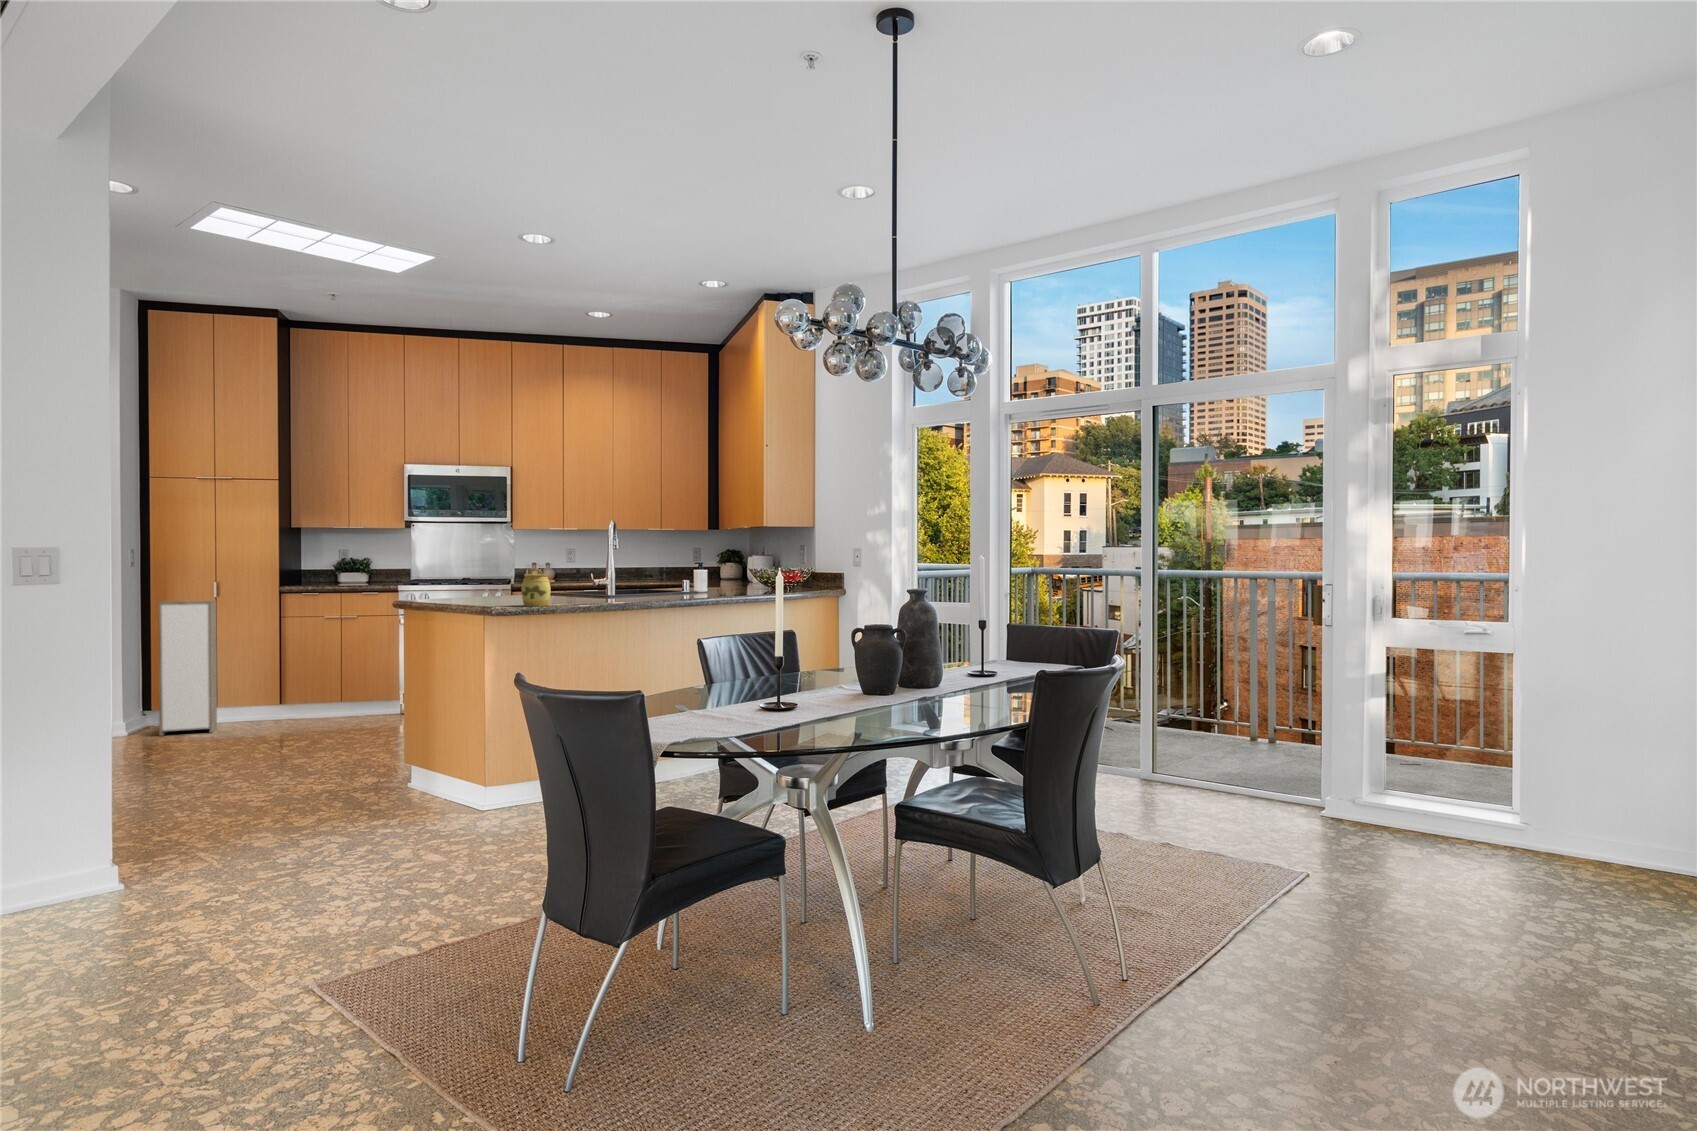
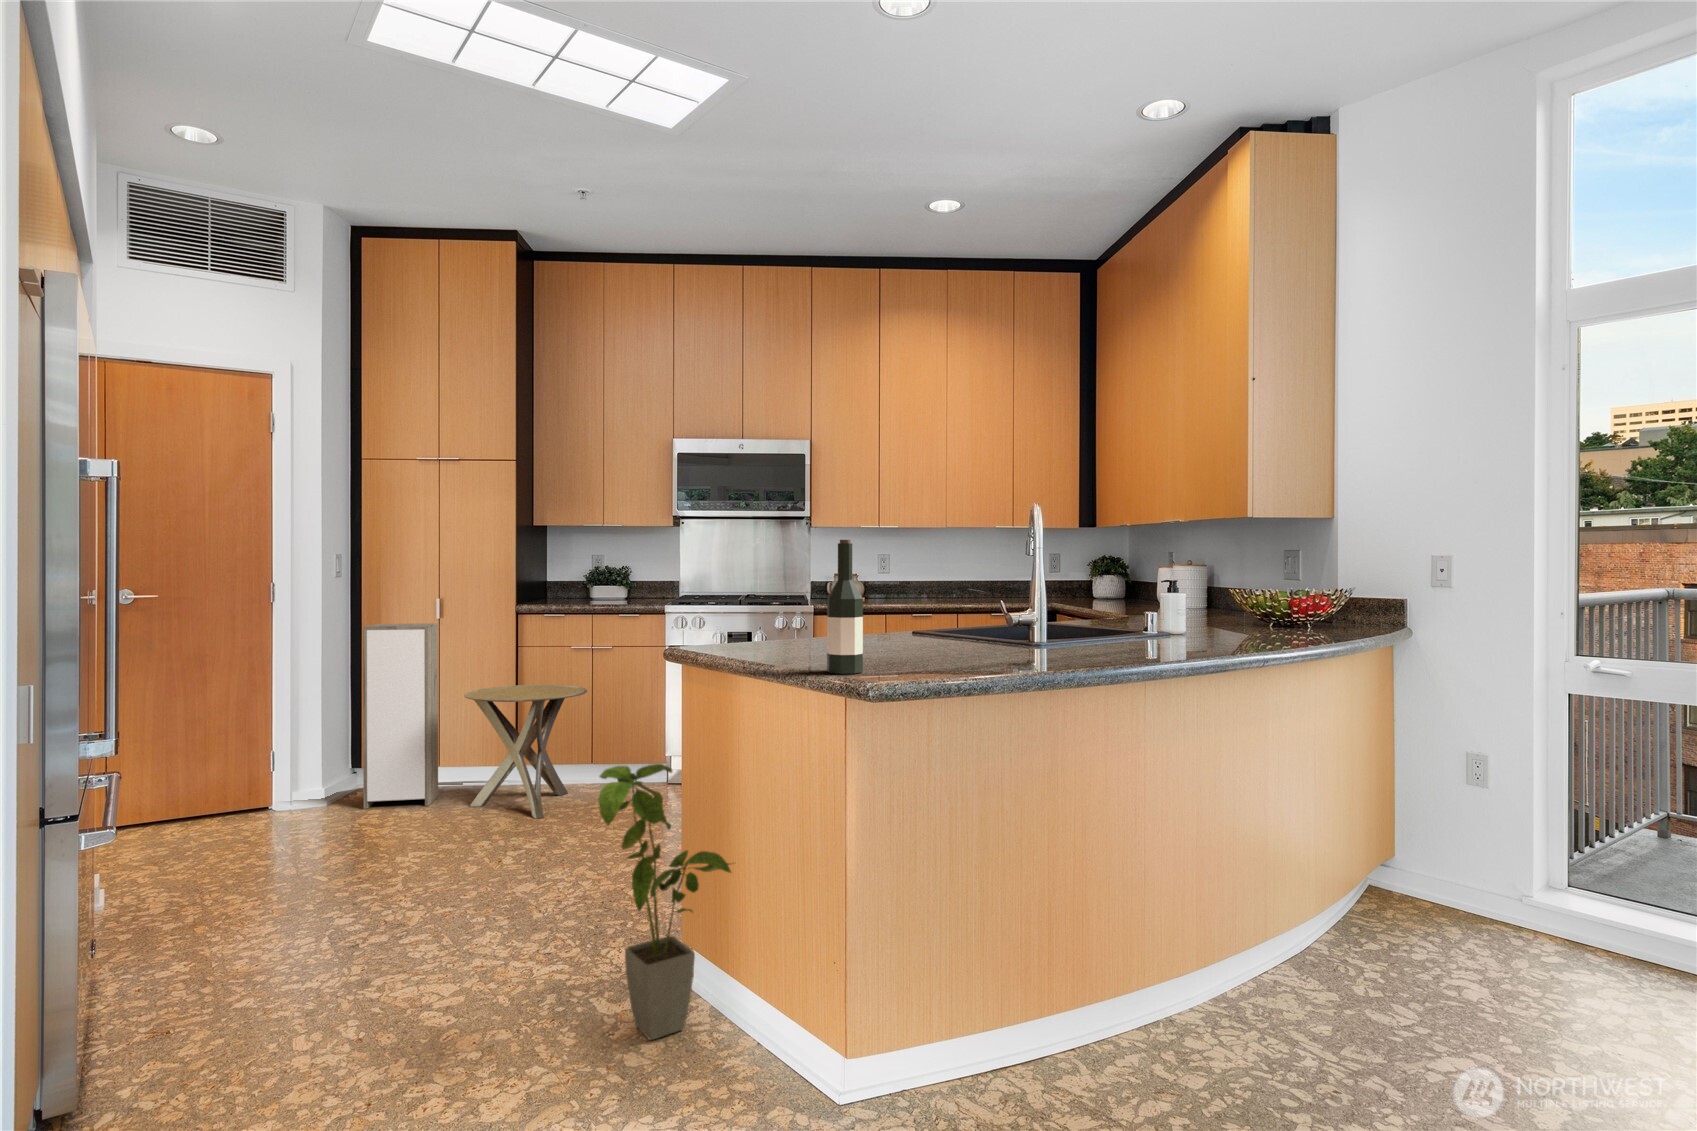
wine bottle: none [477,542,495,606] -> present [827,540,863,674]
jar: present [521,568,551,606] -> none [912,593,973,674]
side table: none [242,645,338,735] -> present [464,685,587,818]
house plant: none [356,657,432,798] -> present [598,764,731,1040]

